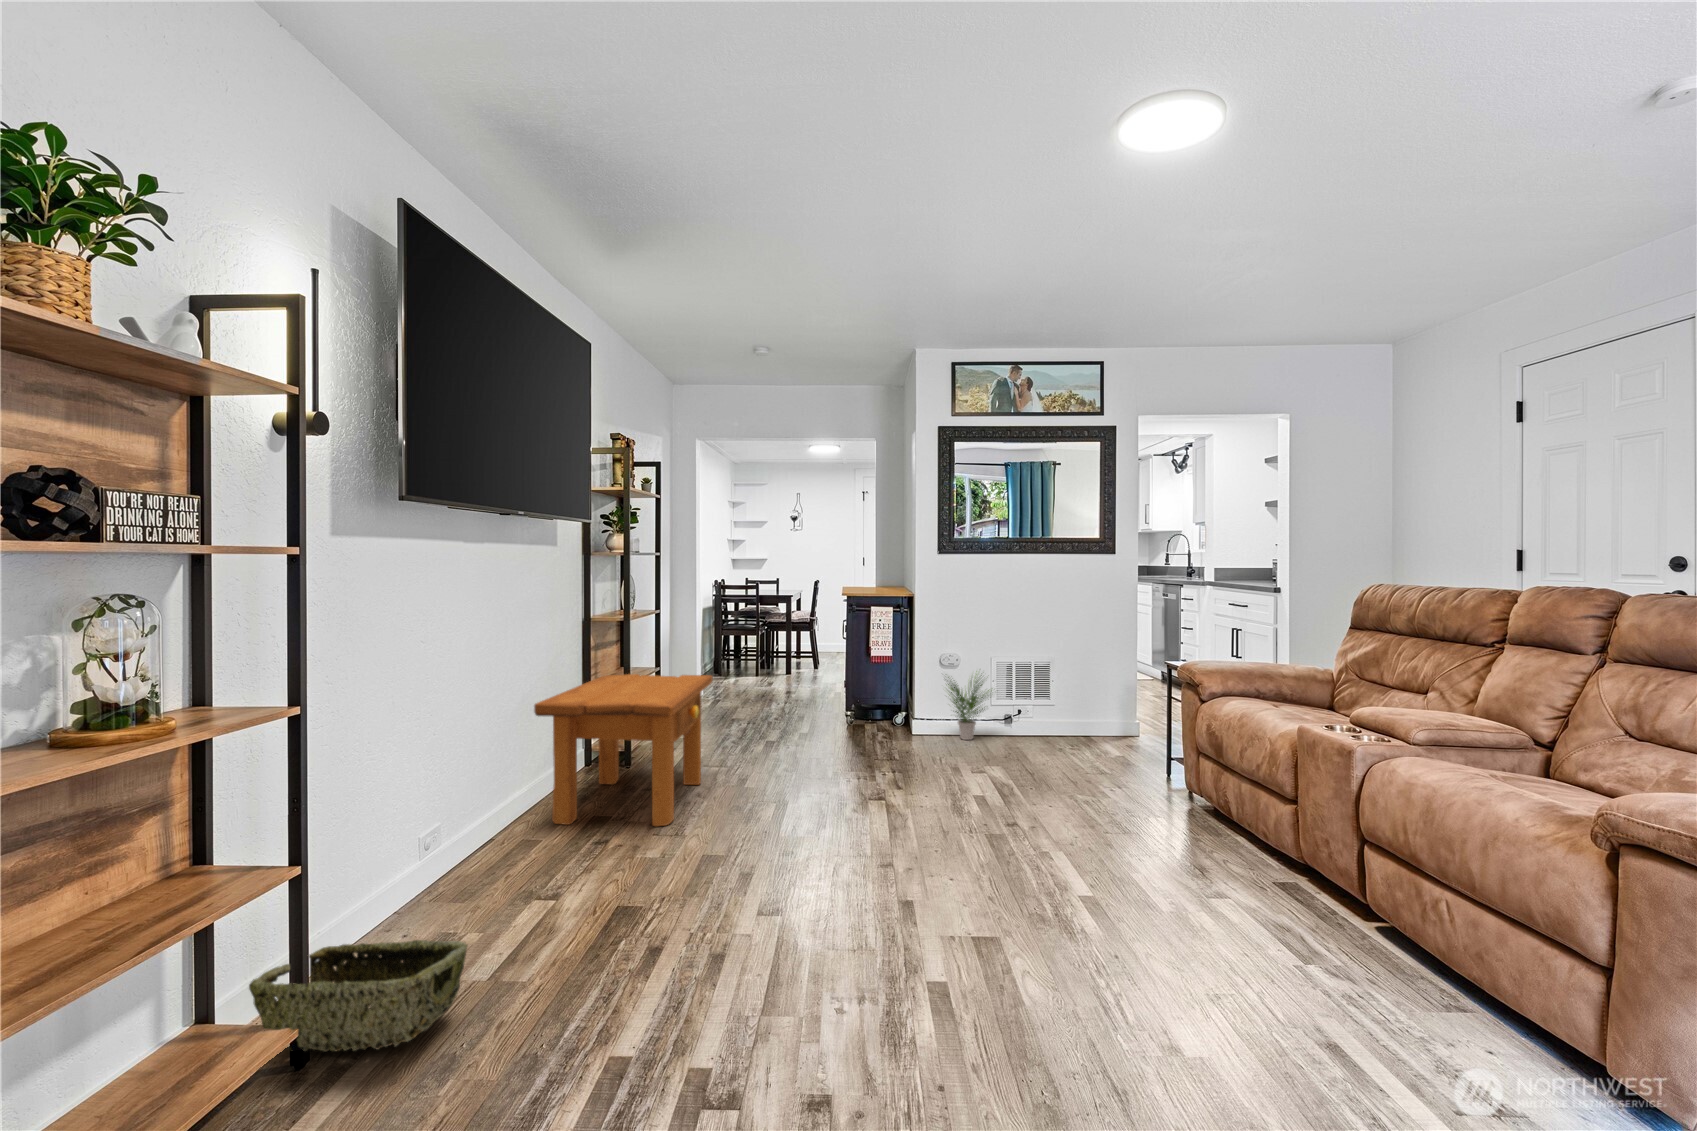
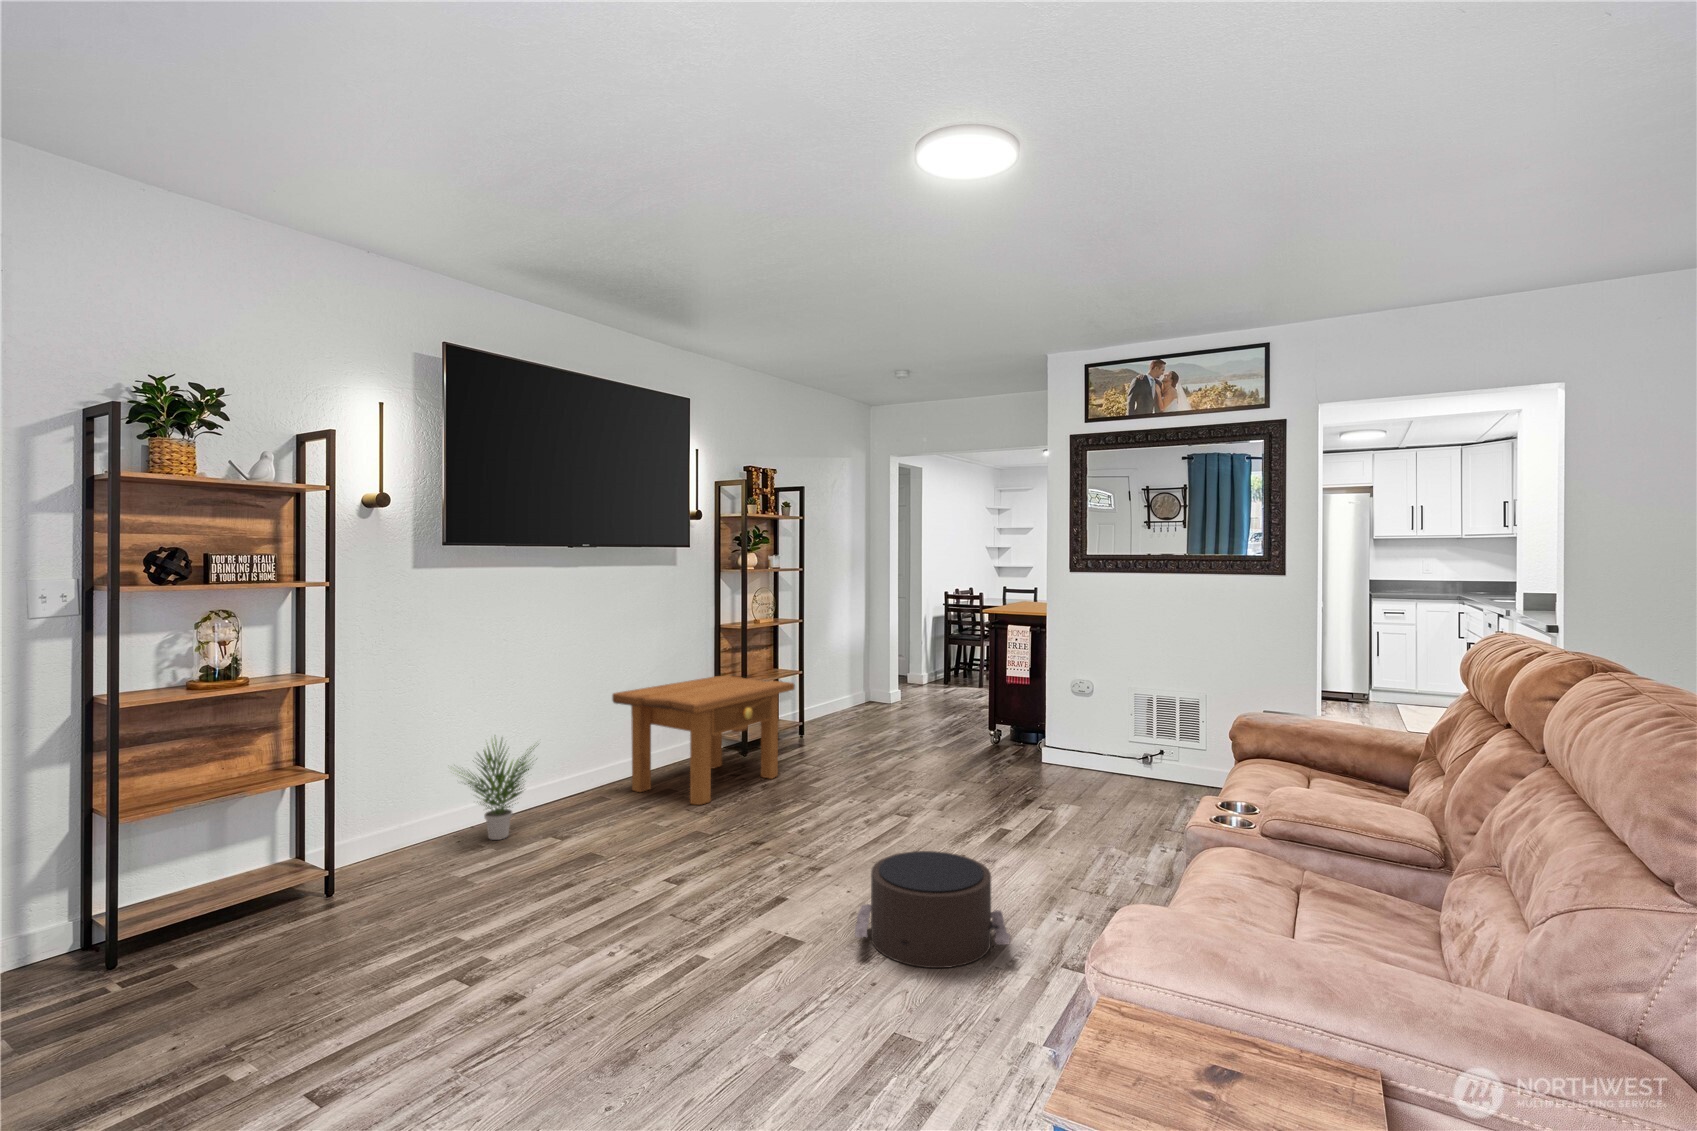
potted plant: present [947,671,992,740] -> present [459,741,534,840]
pouf: none [1031,818,1197,934] -> present [855,851,1010,968]
woven basket: present [249,940,468,1052] -> none [311,831,429,896]

